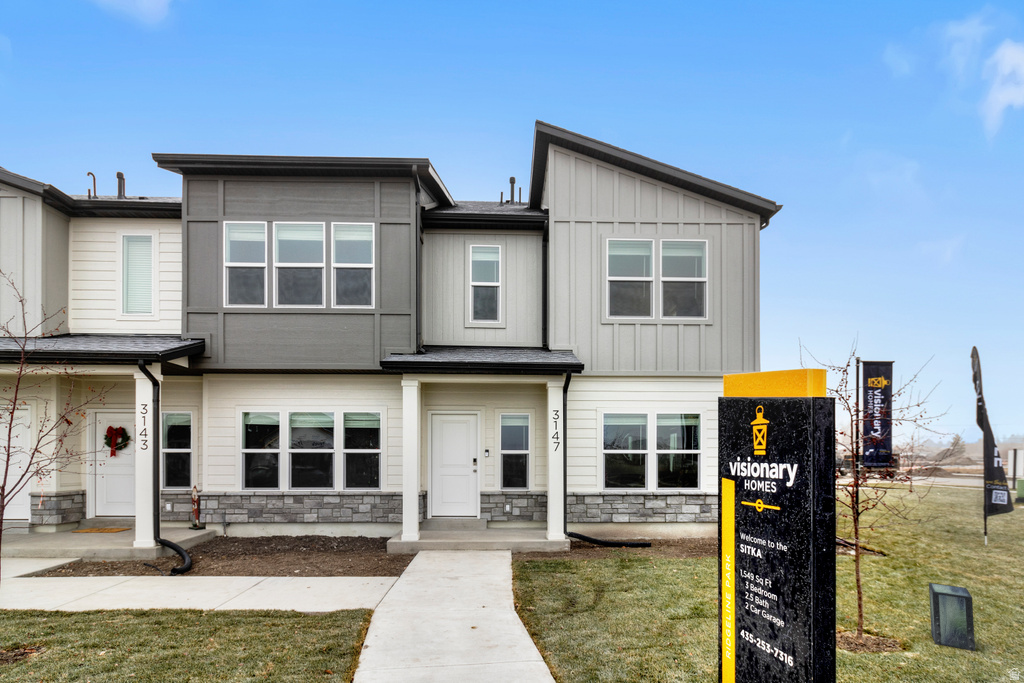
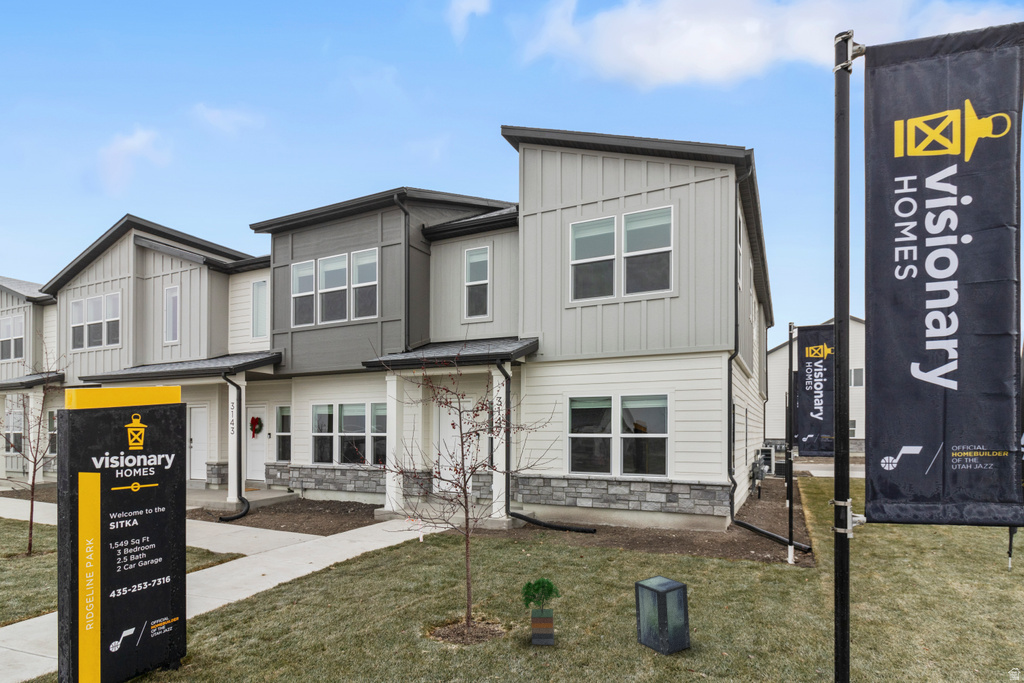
potted tree: none [867,597,910,663] -> present [521,577,561,645]

